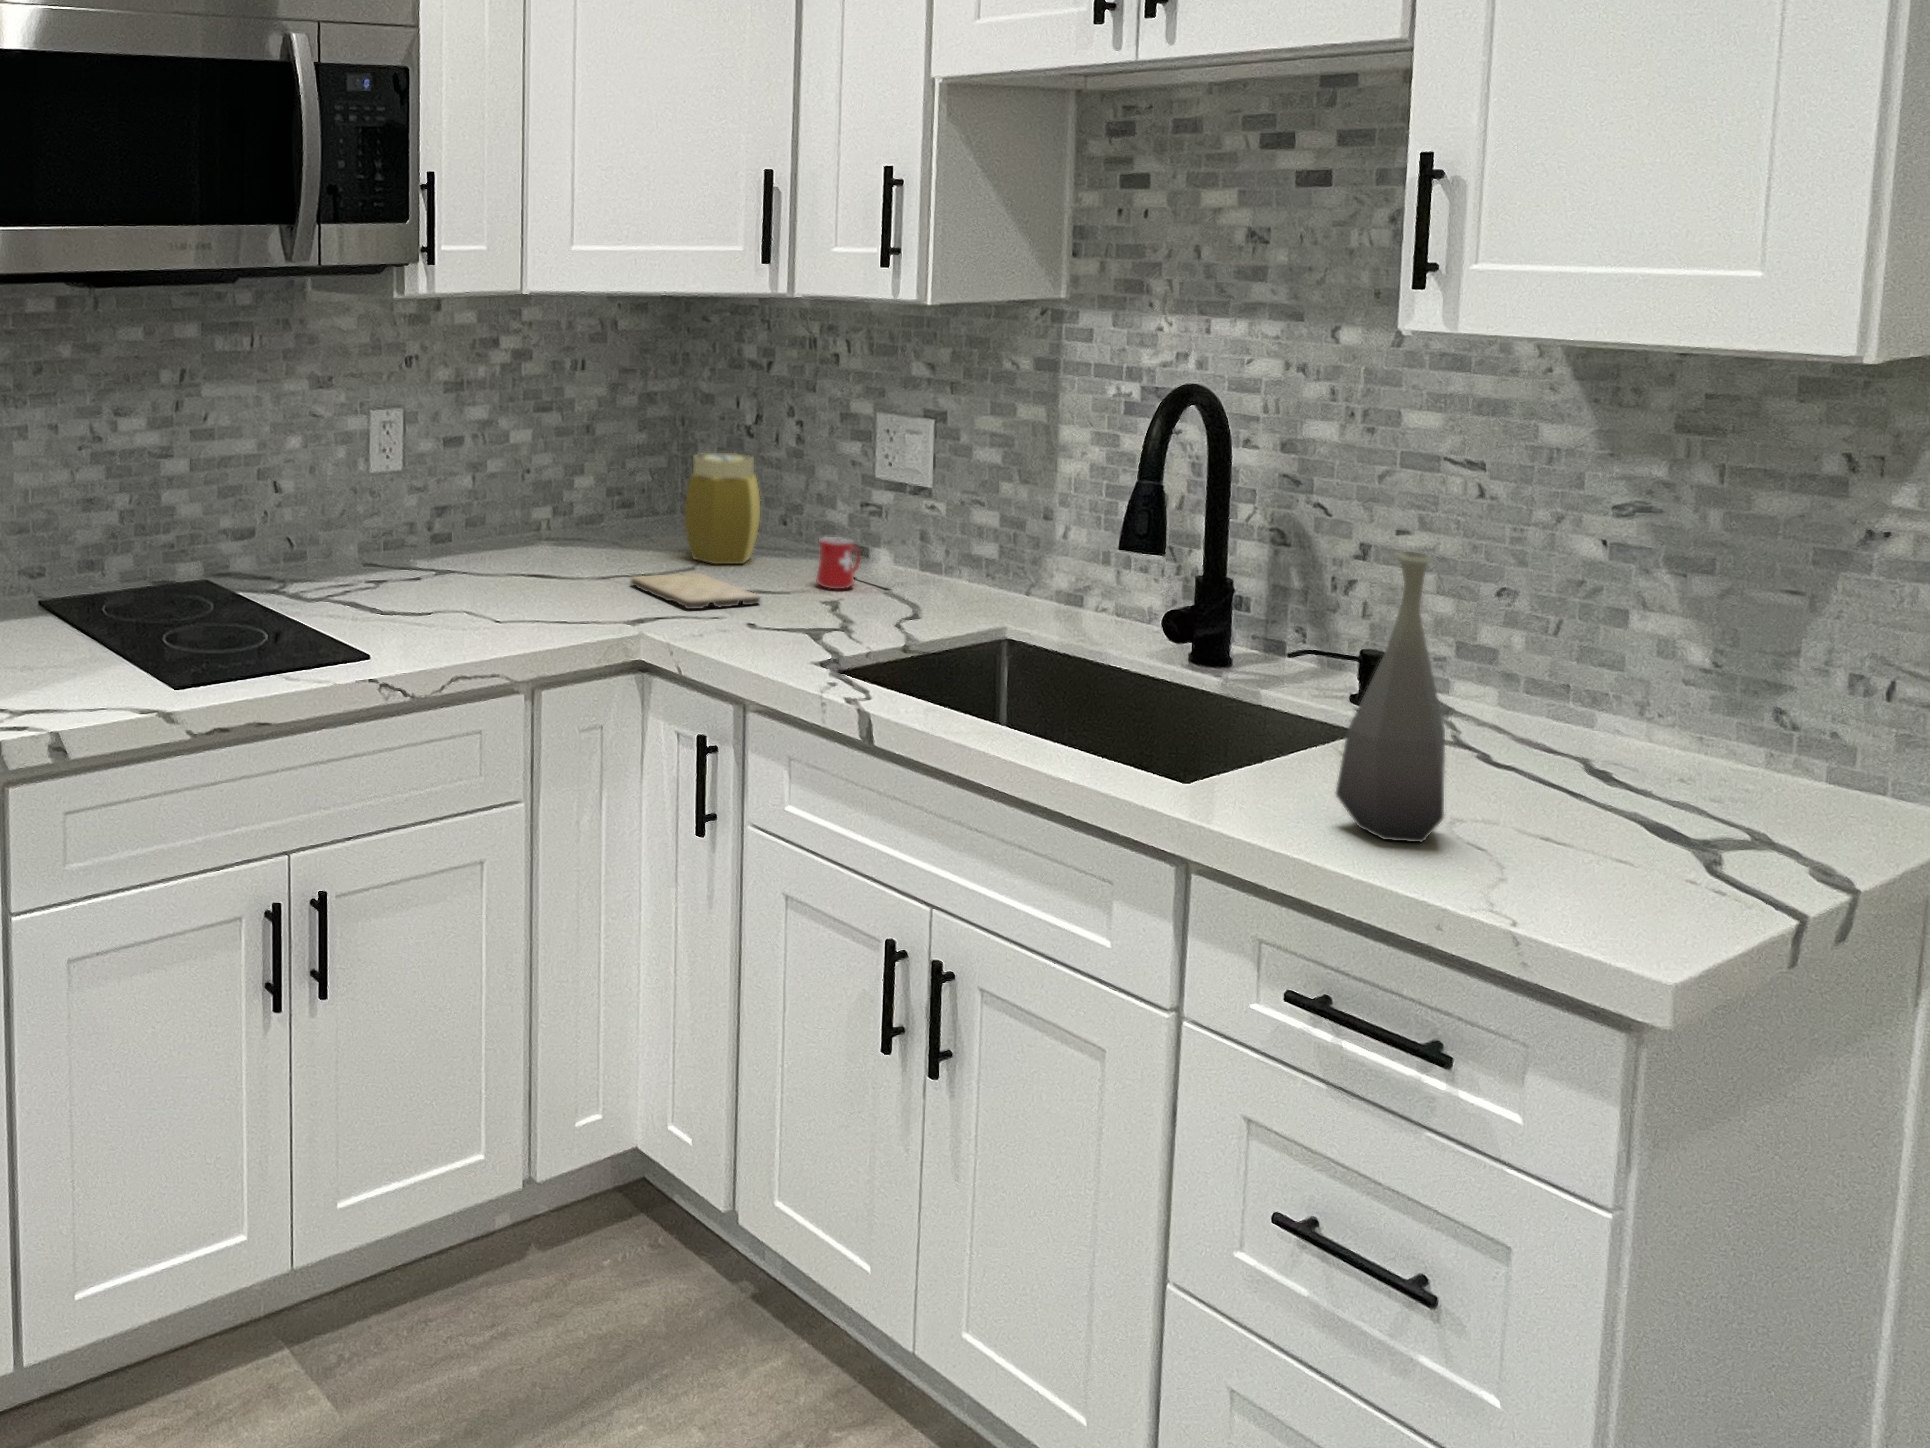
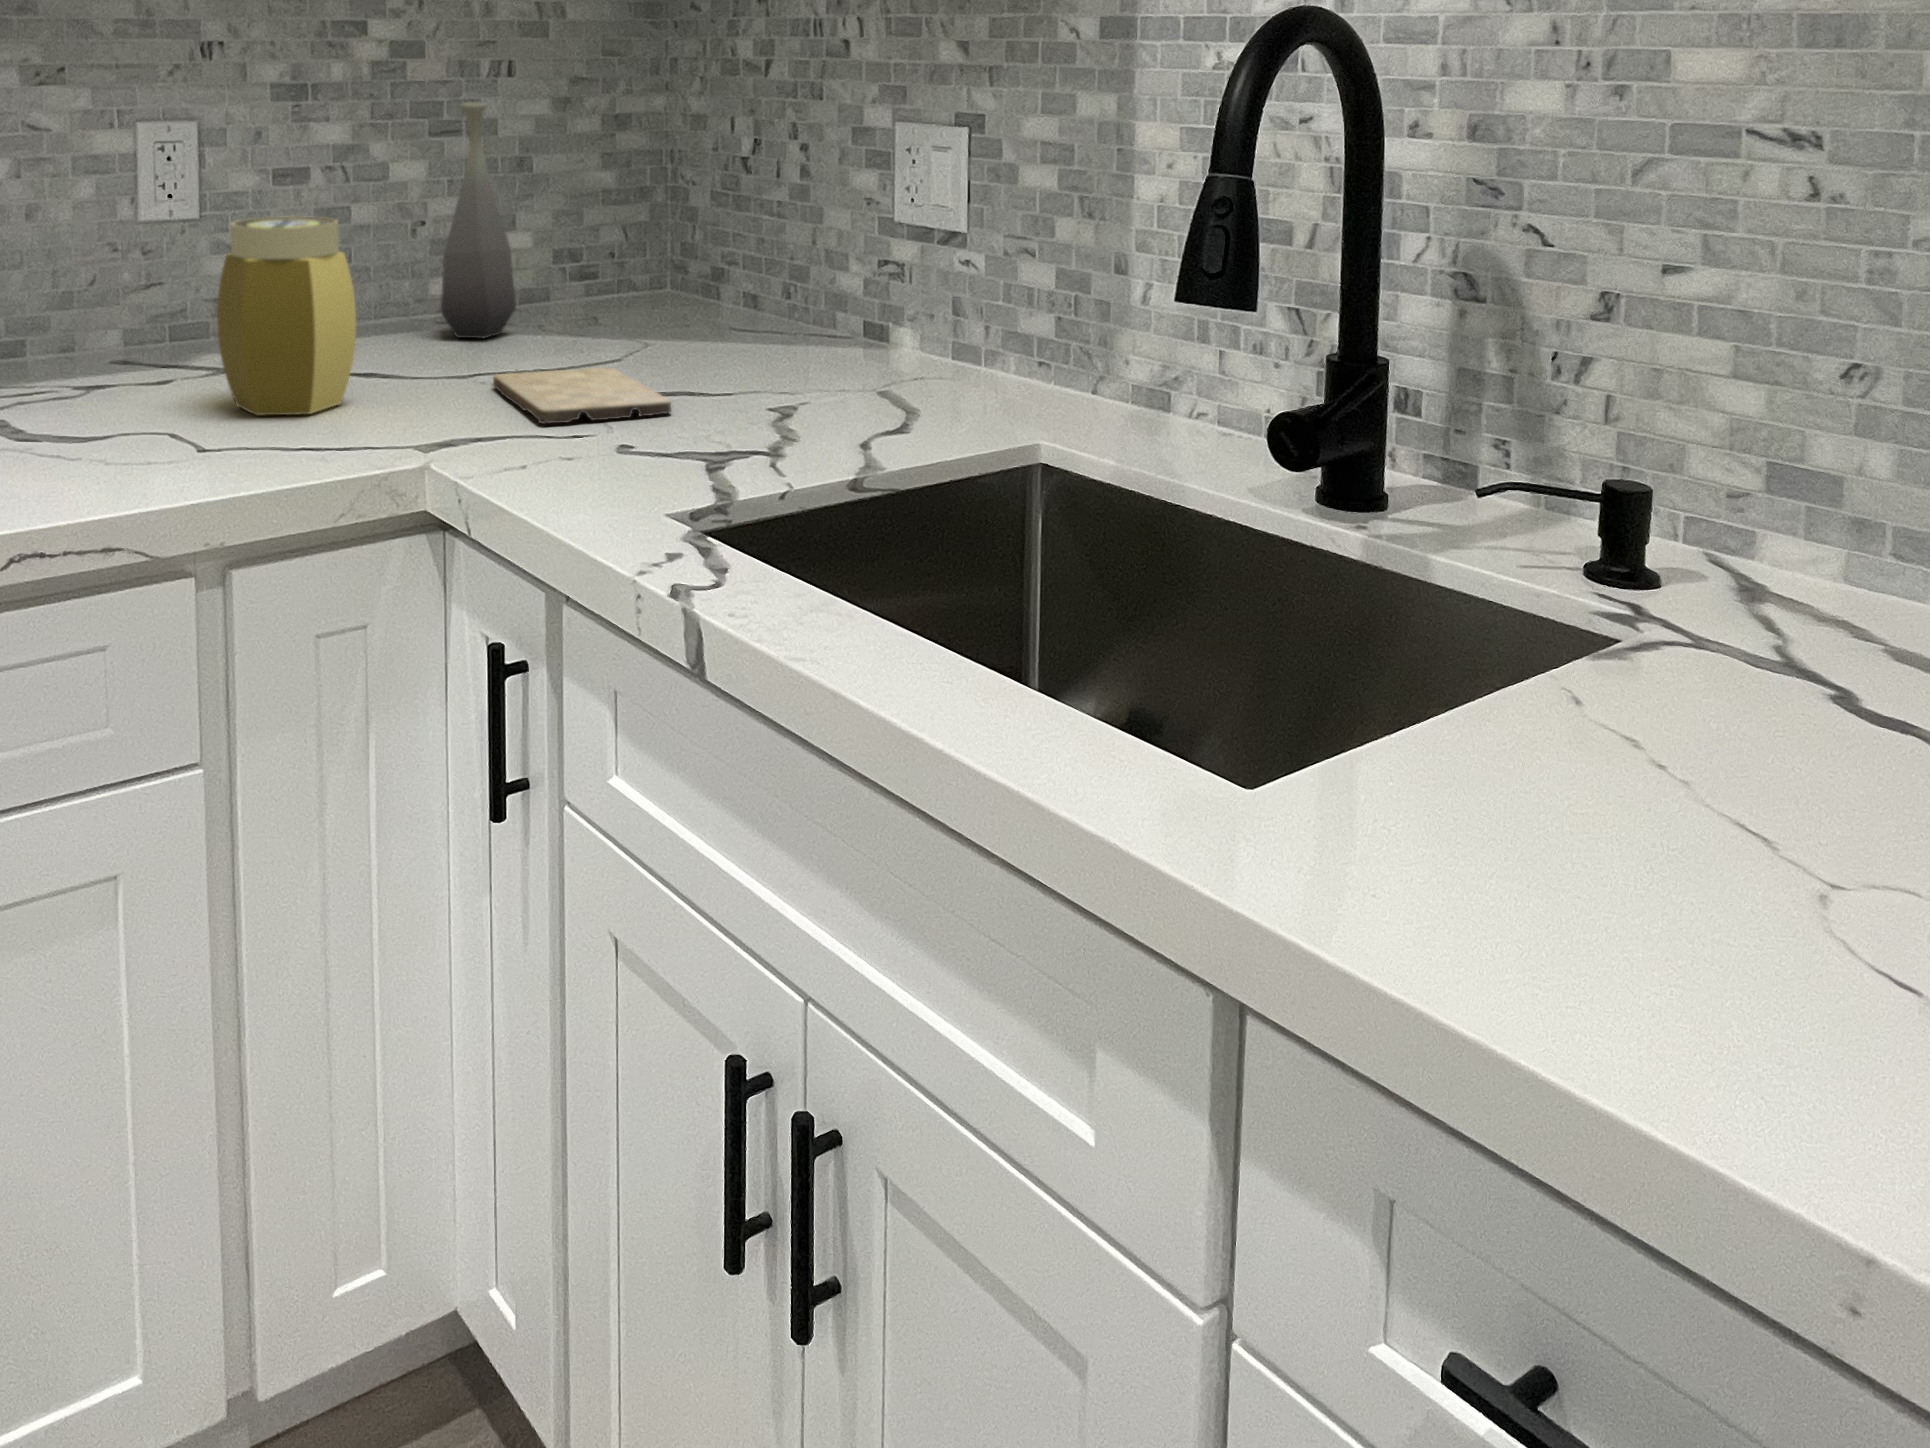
jar: present [685,453,760,564] -> present [217,216,356,415]
mug: present [816,537,888,589] -> none [785,309,900,389]
bottle: present [1336,552,1445,843] -> present [441,101,516,338]

